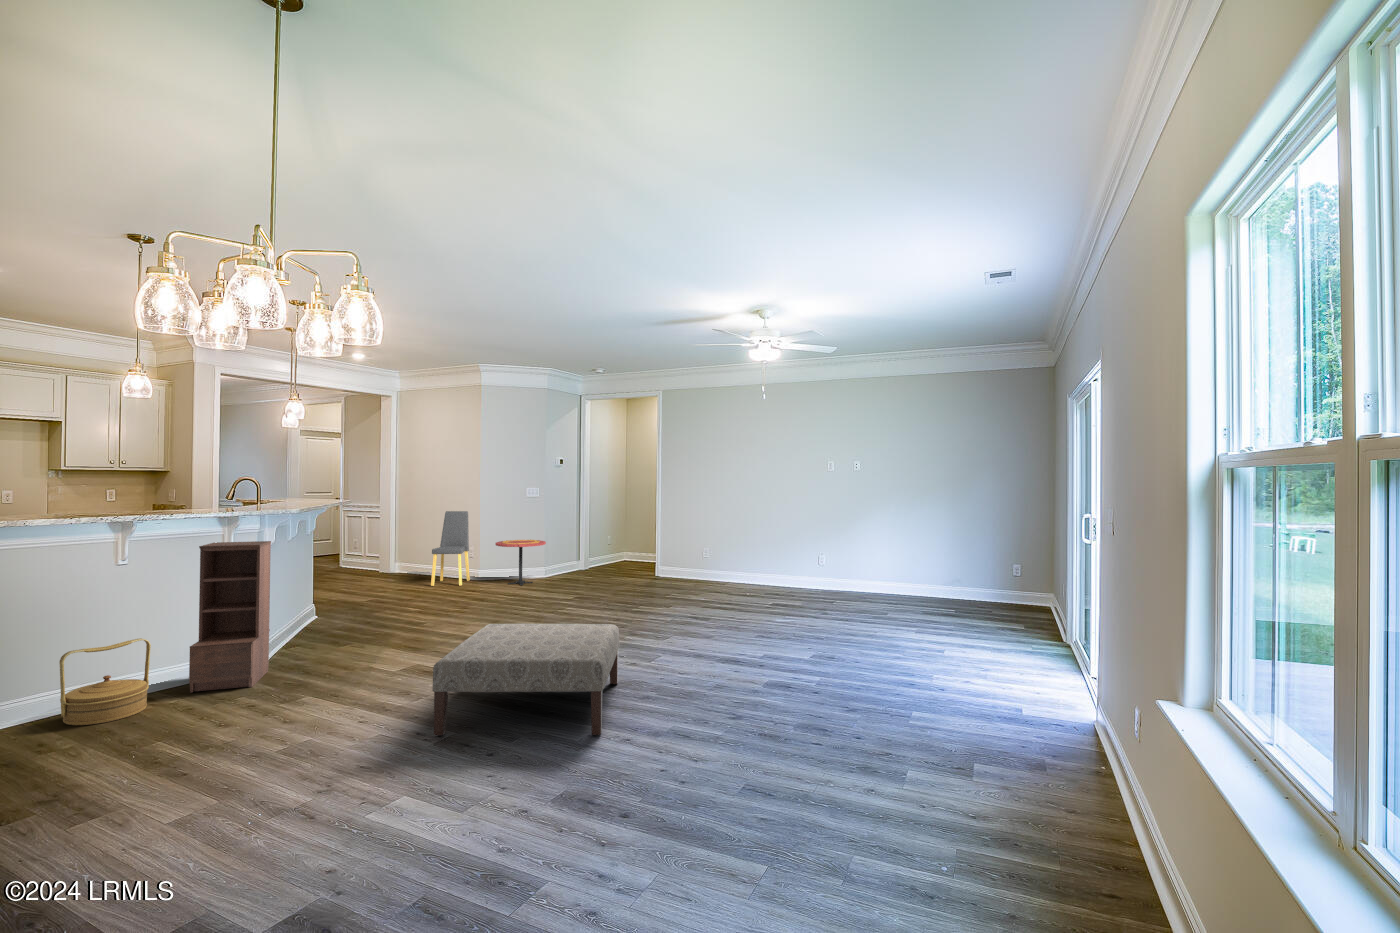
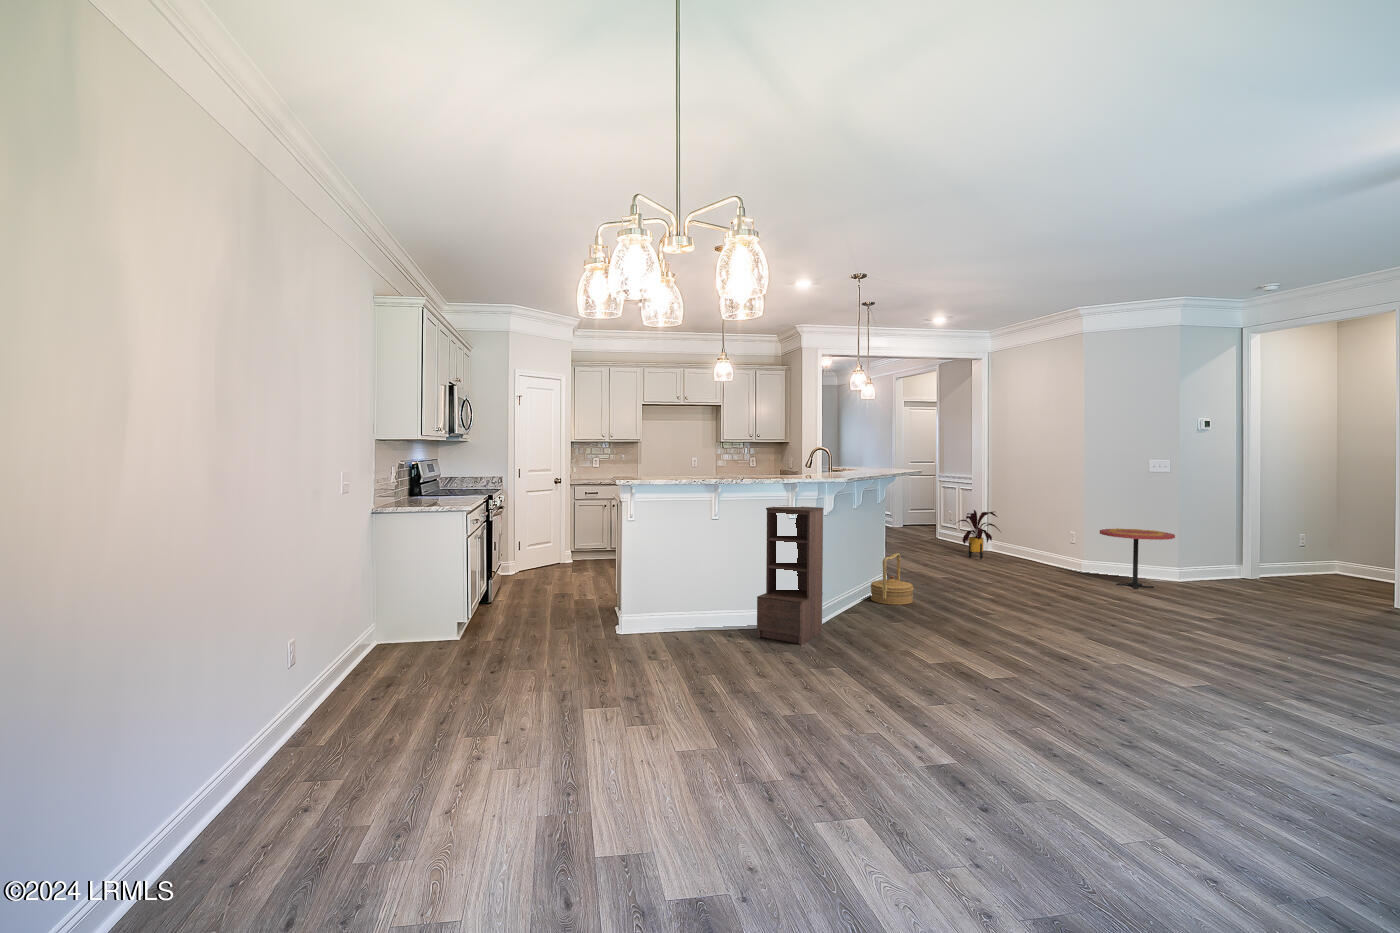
dining chair: present [431,511,470,586] -> none [1017,488,1068,578]
house plant: none [365,534,413,580] -> present [958,510,1000,559]
ottoman: present [433,623,620,736] -> none [929,634,1241,848]
woven basket: present [59,638,151,725] -> present [870,553,914,605]

